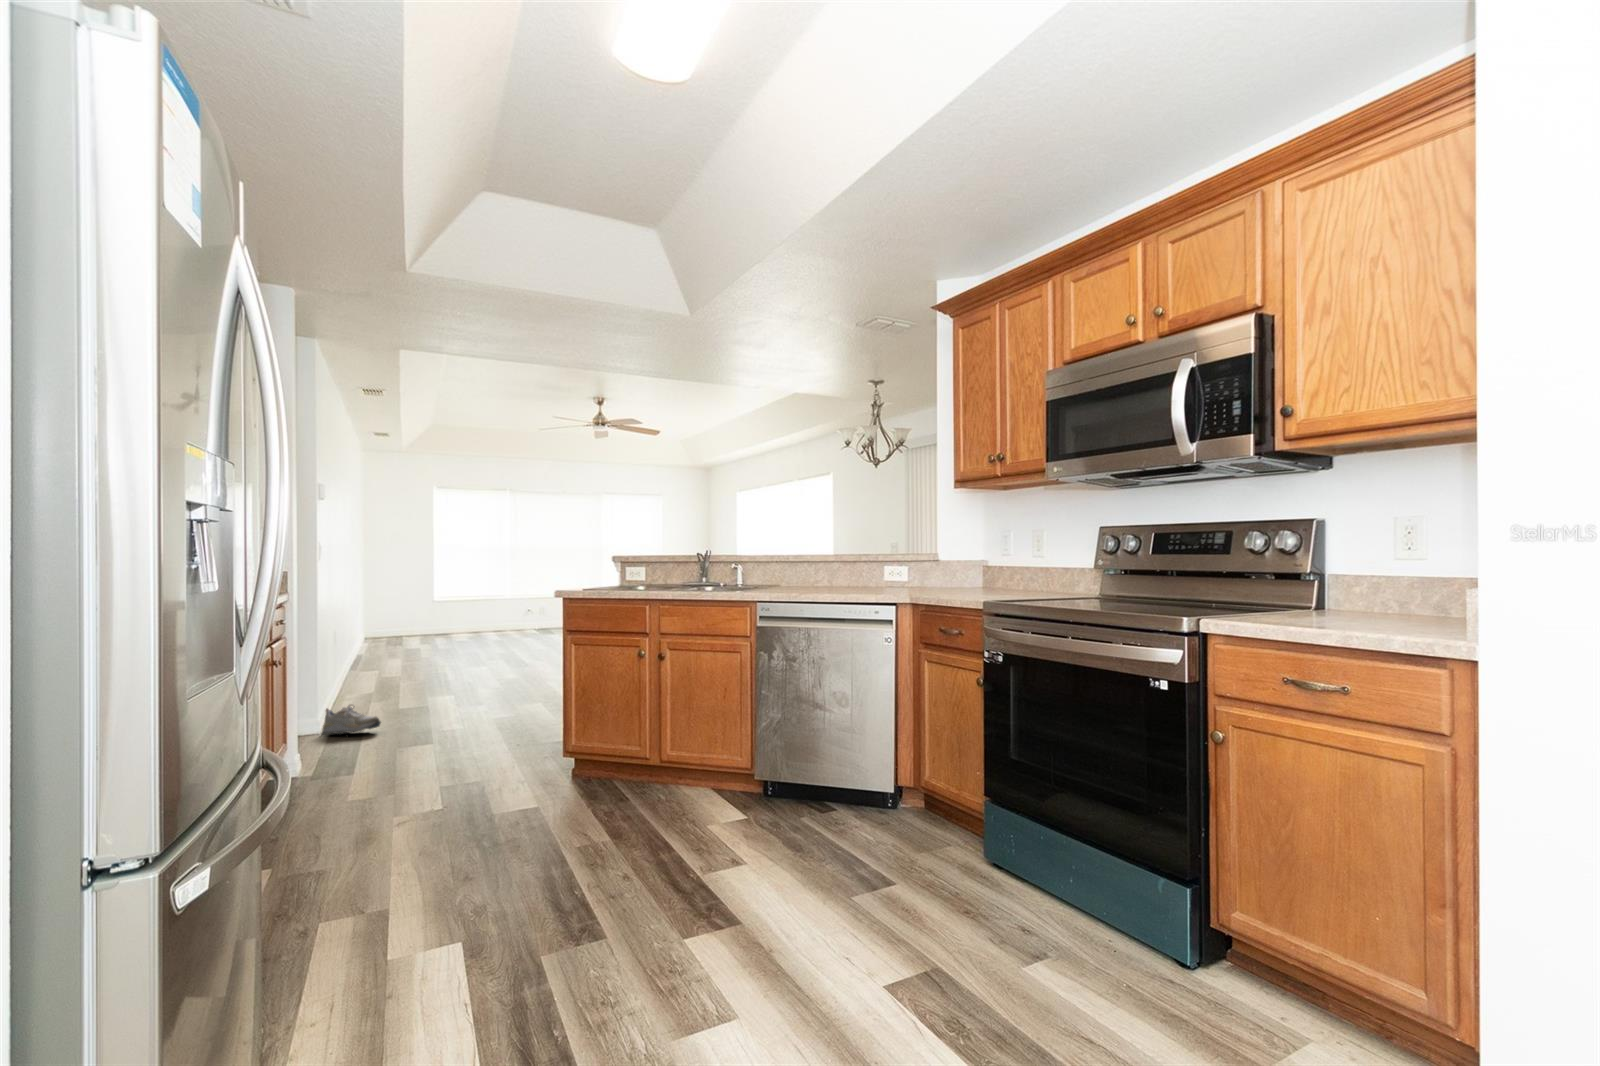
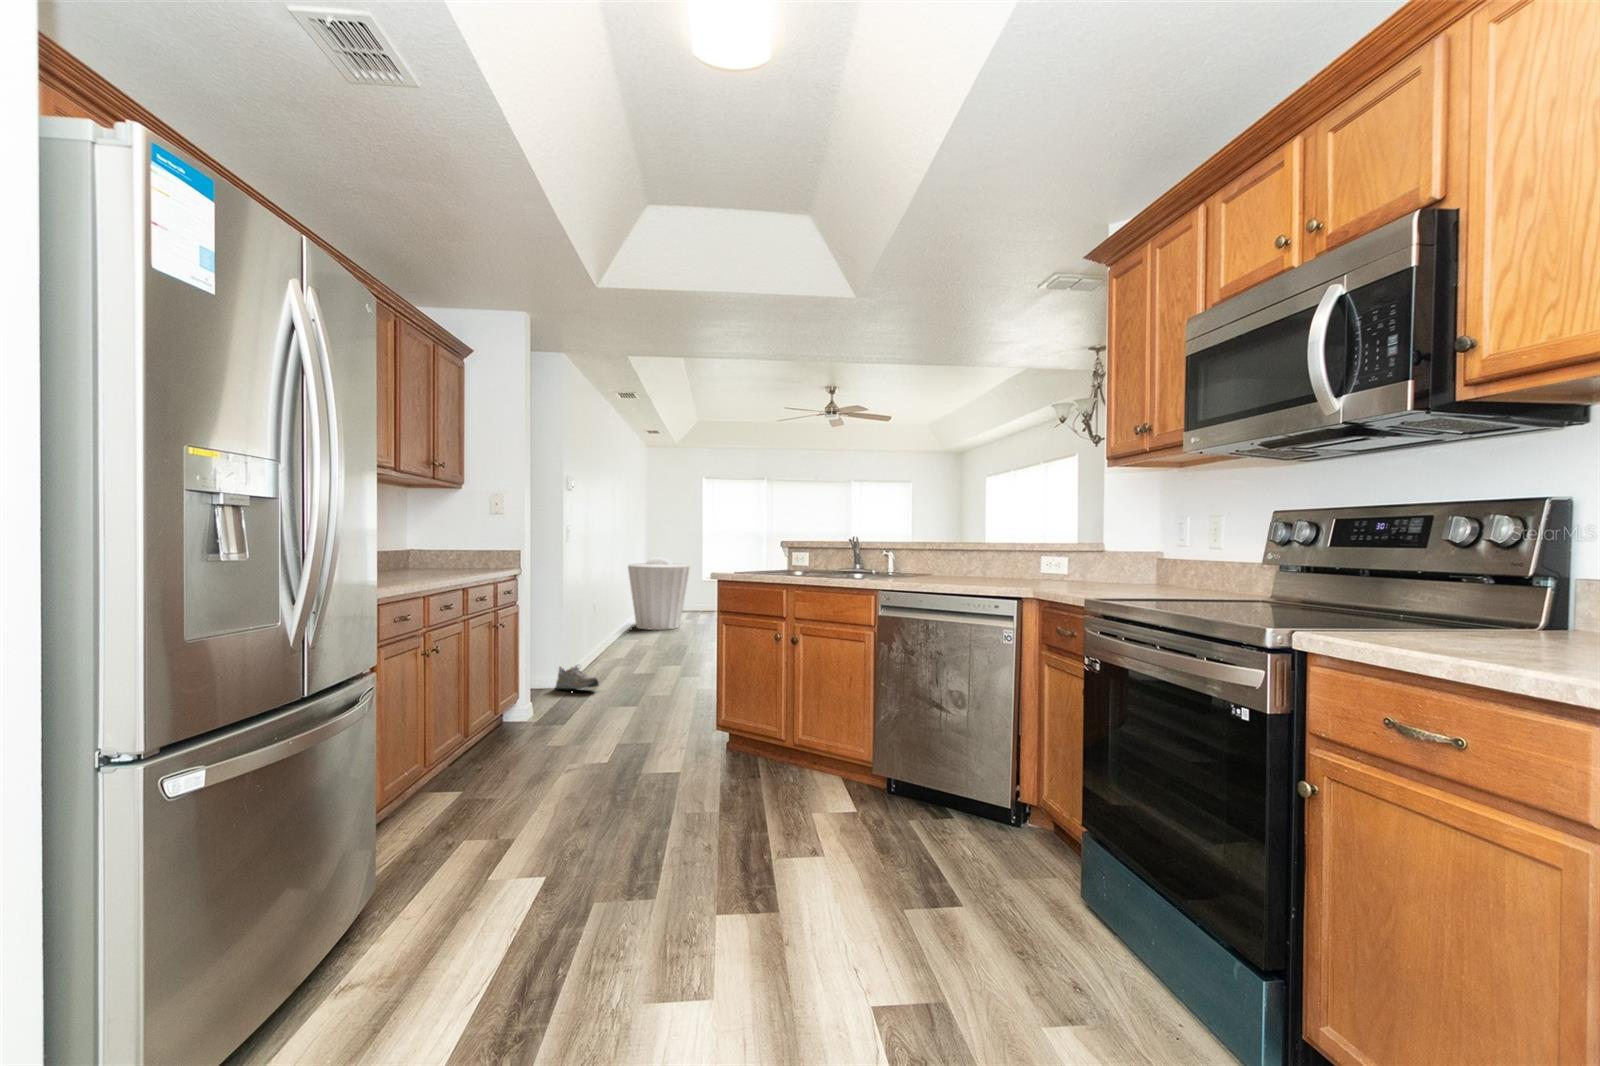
trash can: none [359,578,436,659] -> present [628,558,690,630]

